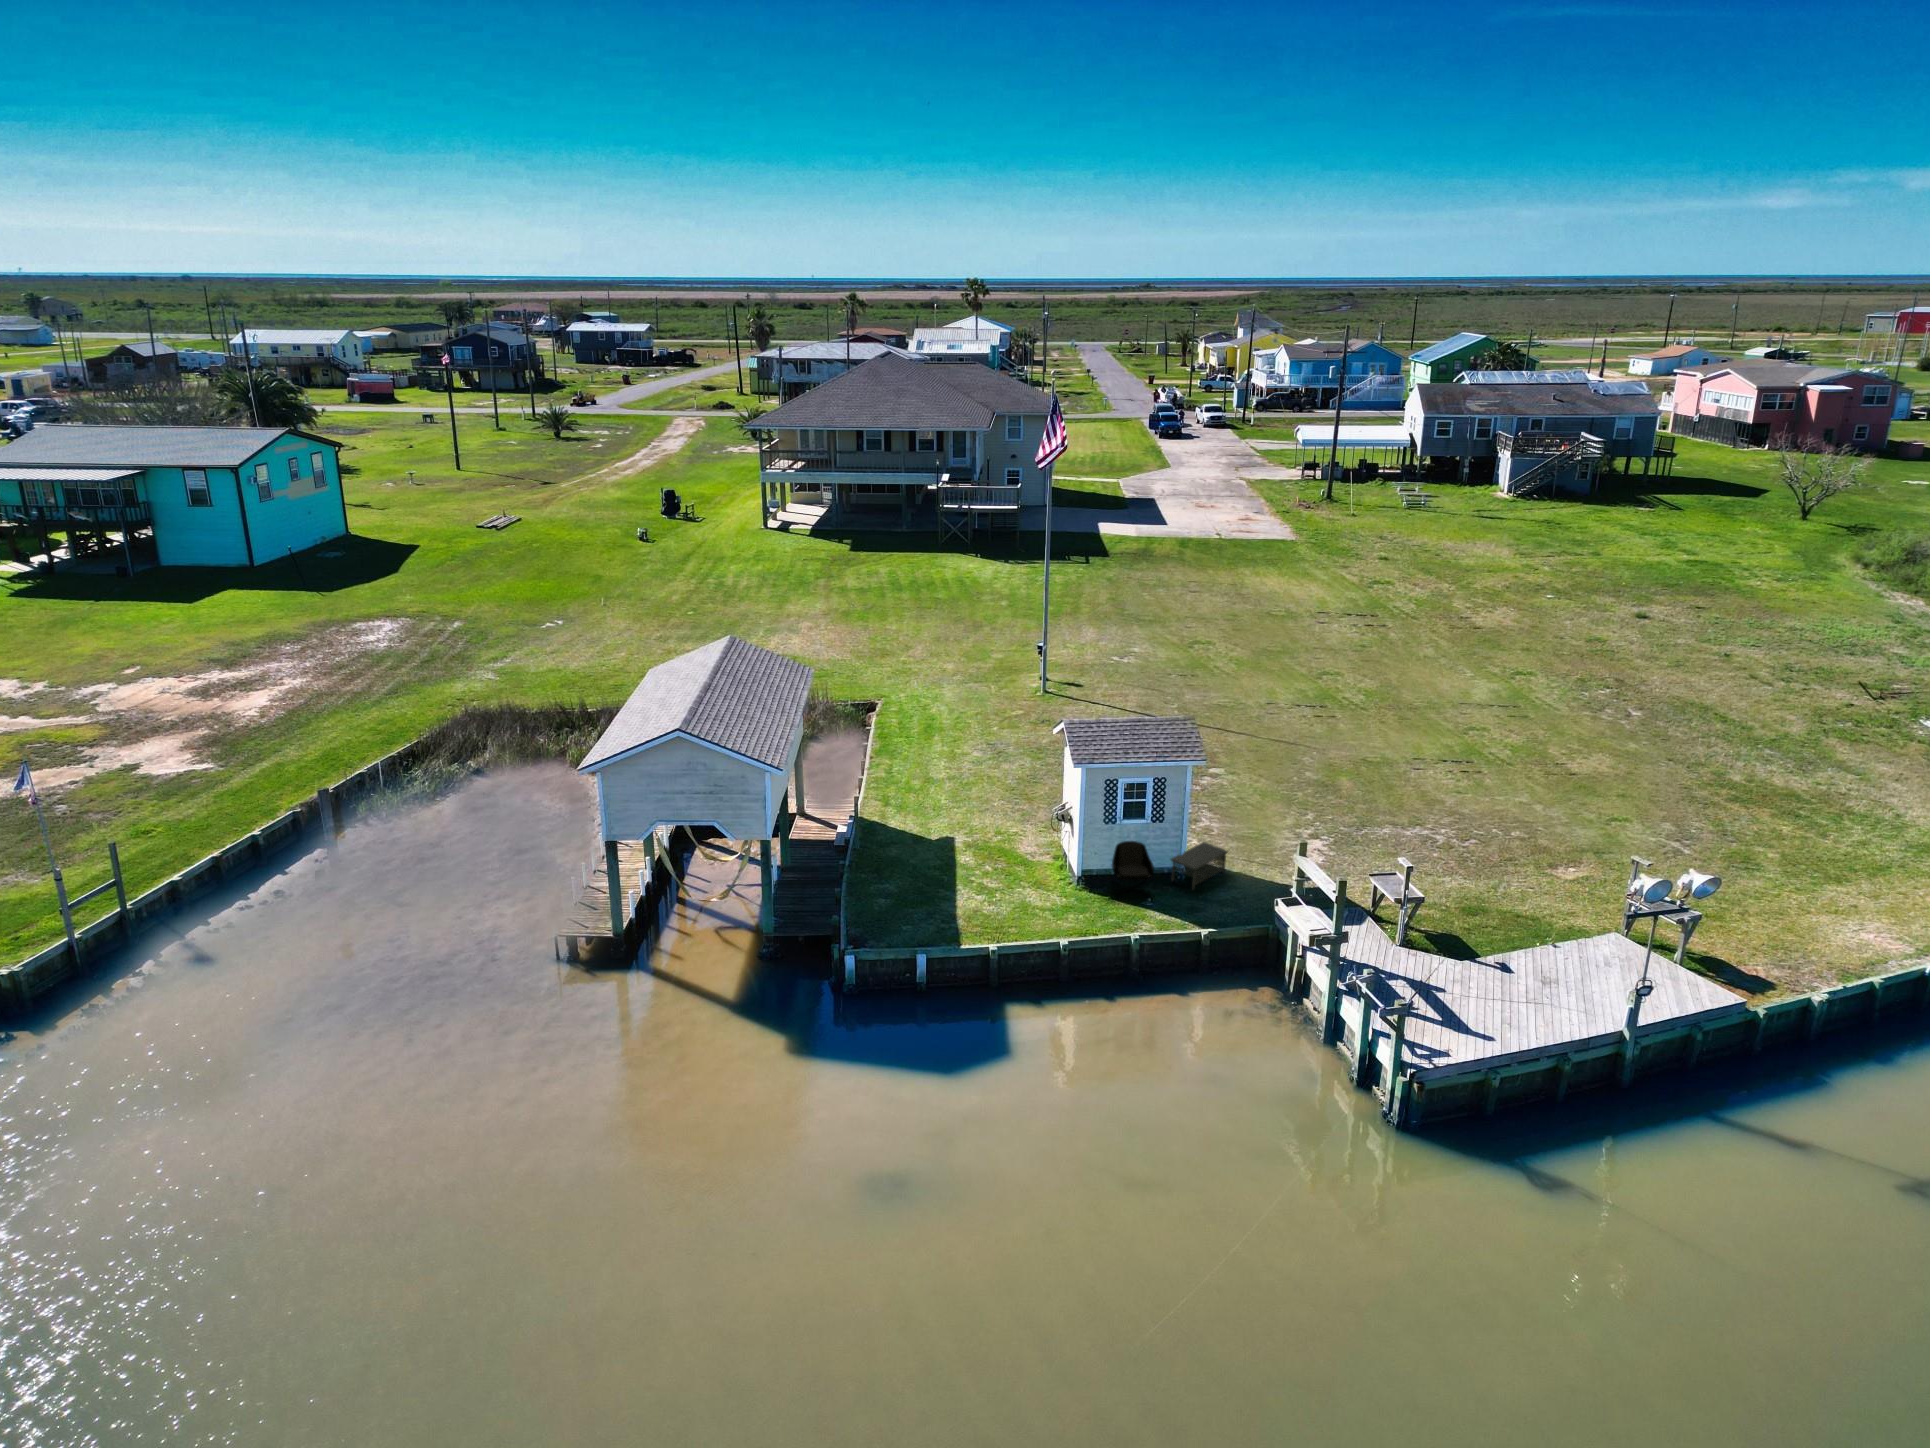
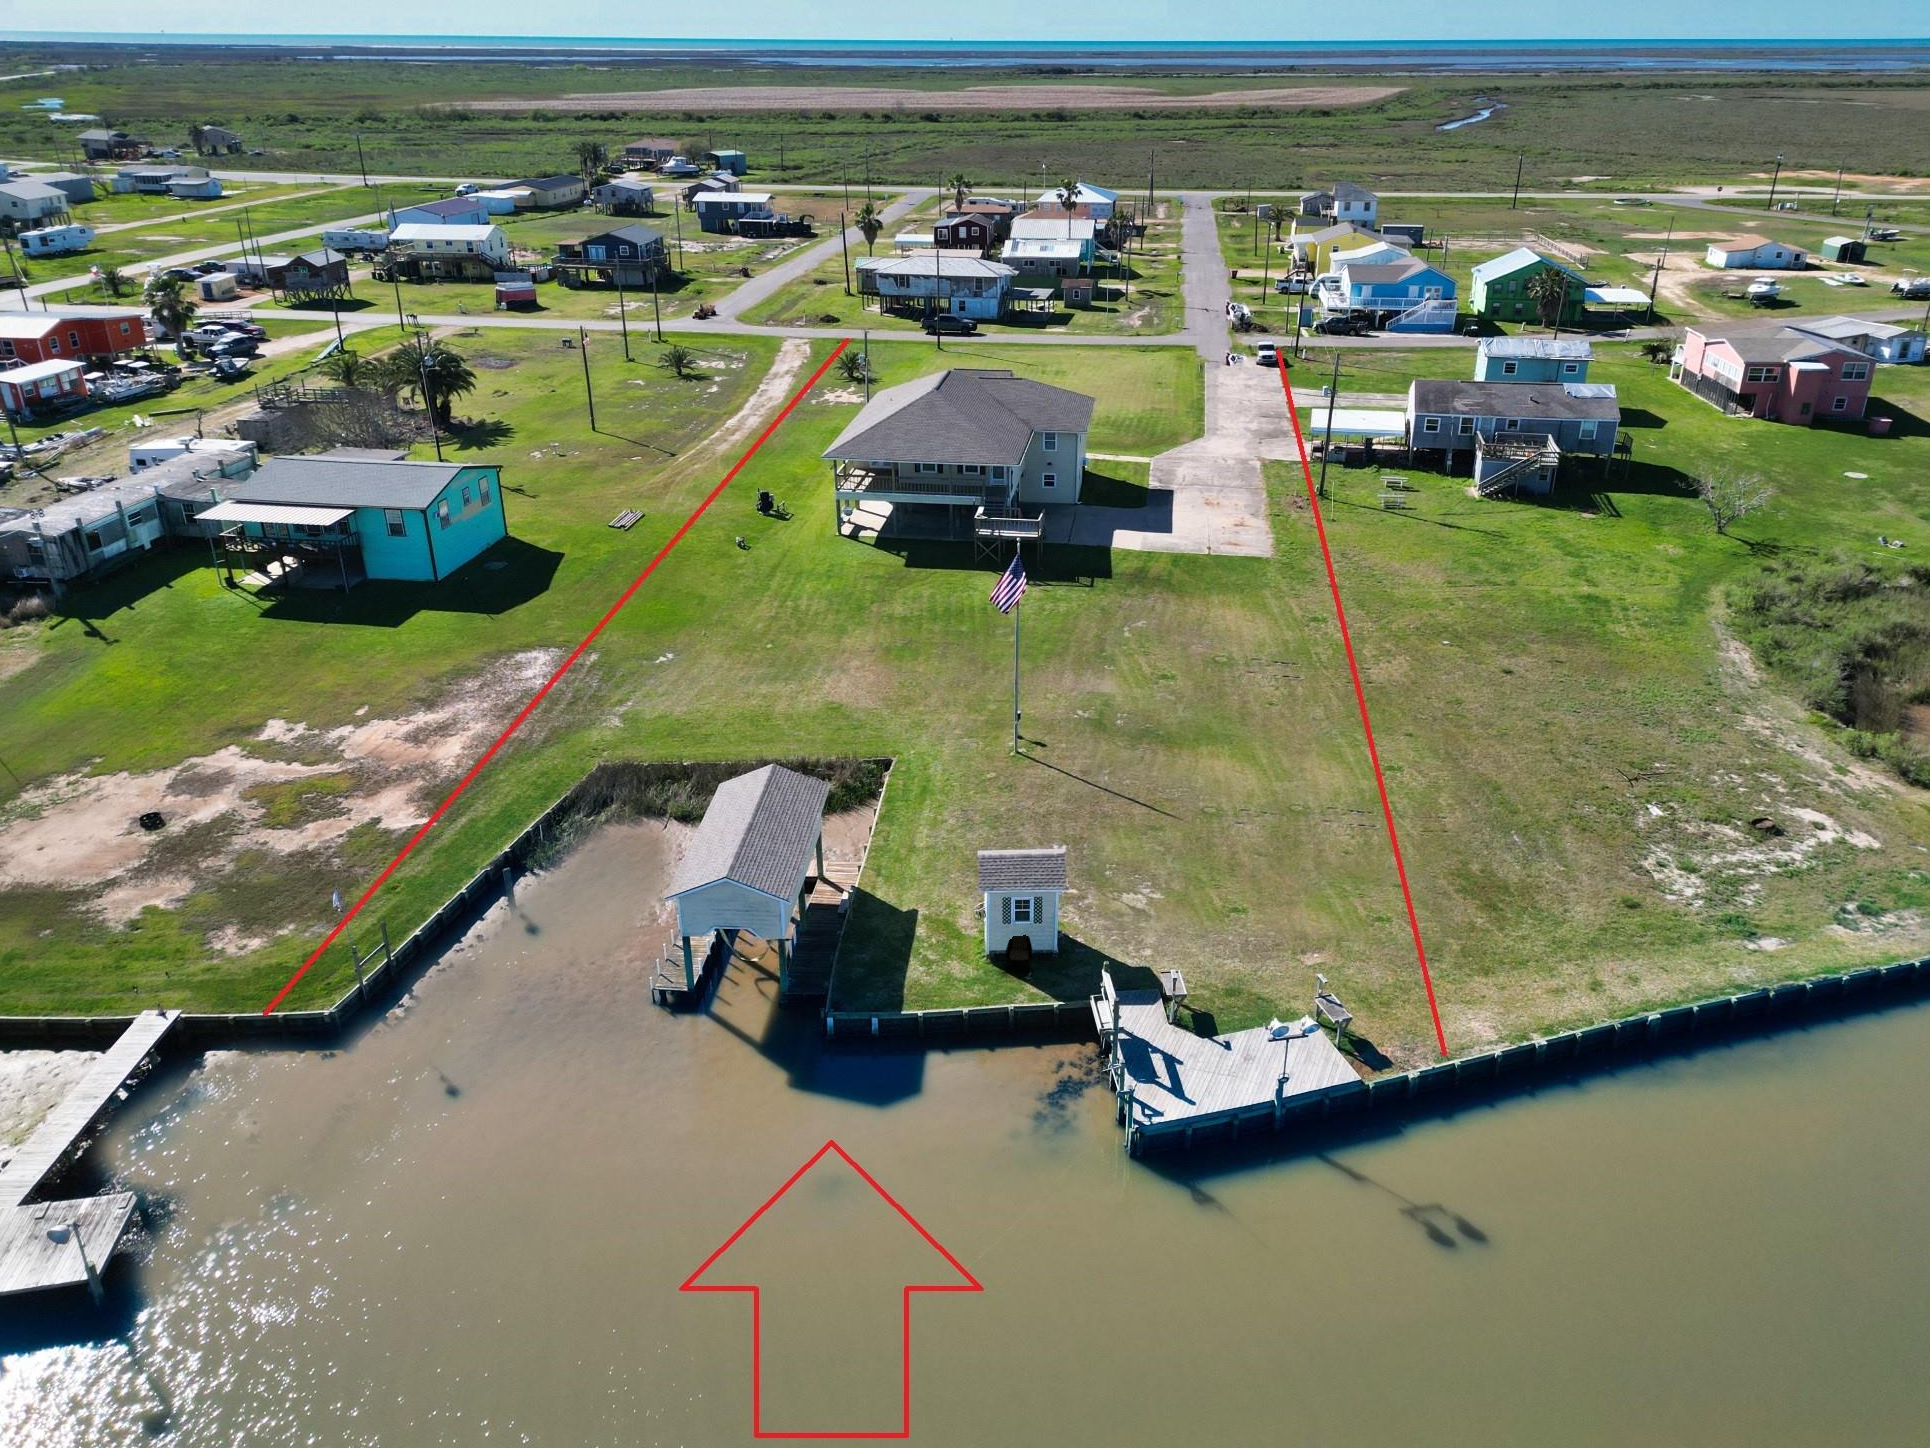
storage bench: present [1171,842,1227,889] -> none [1047,929,1087,967]

